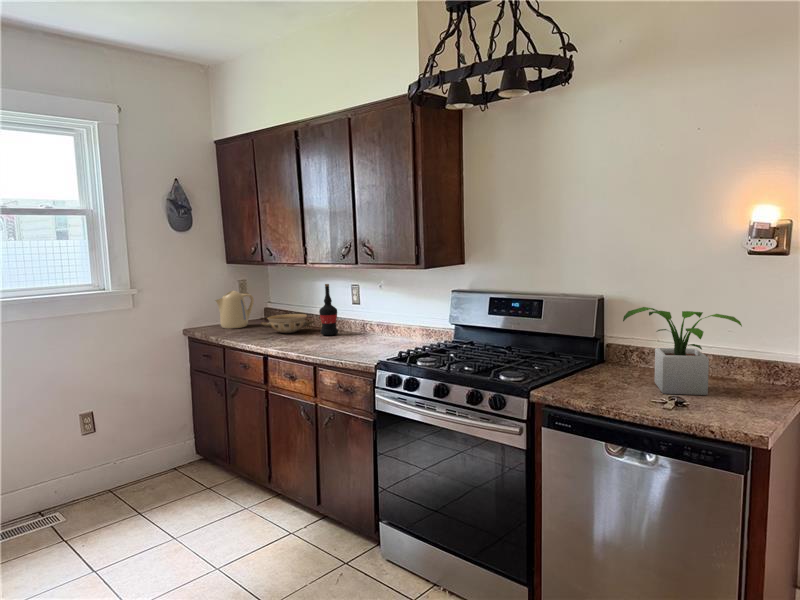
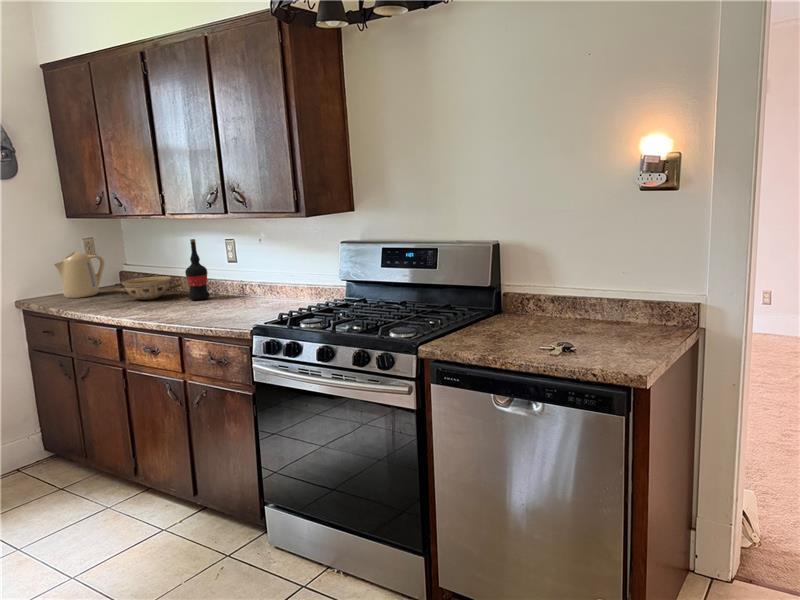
potted plant: present [623,307,742,395] -> none [512,251,629,341]

